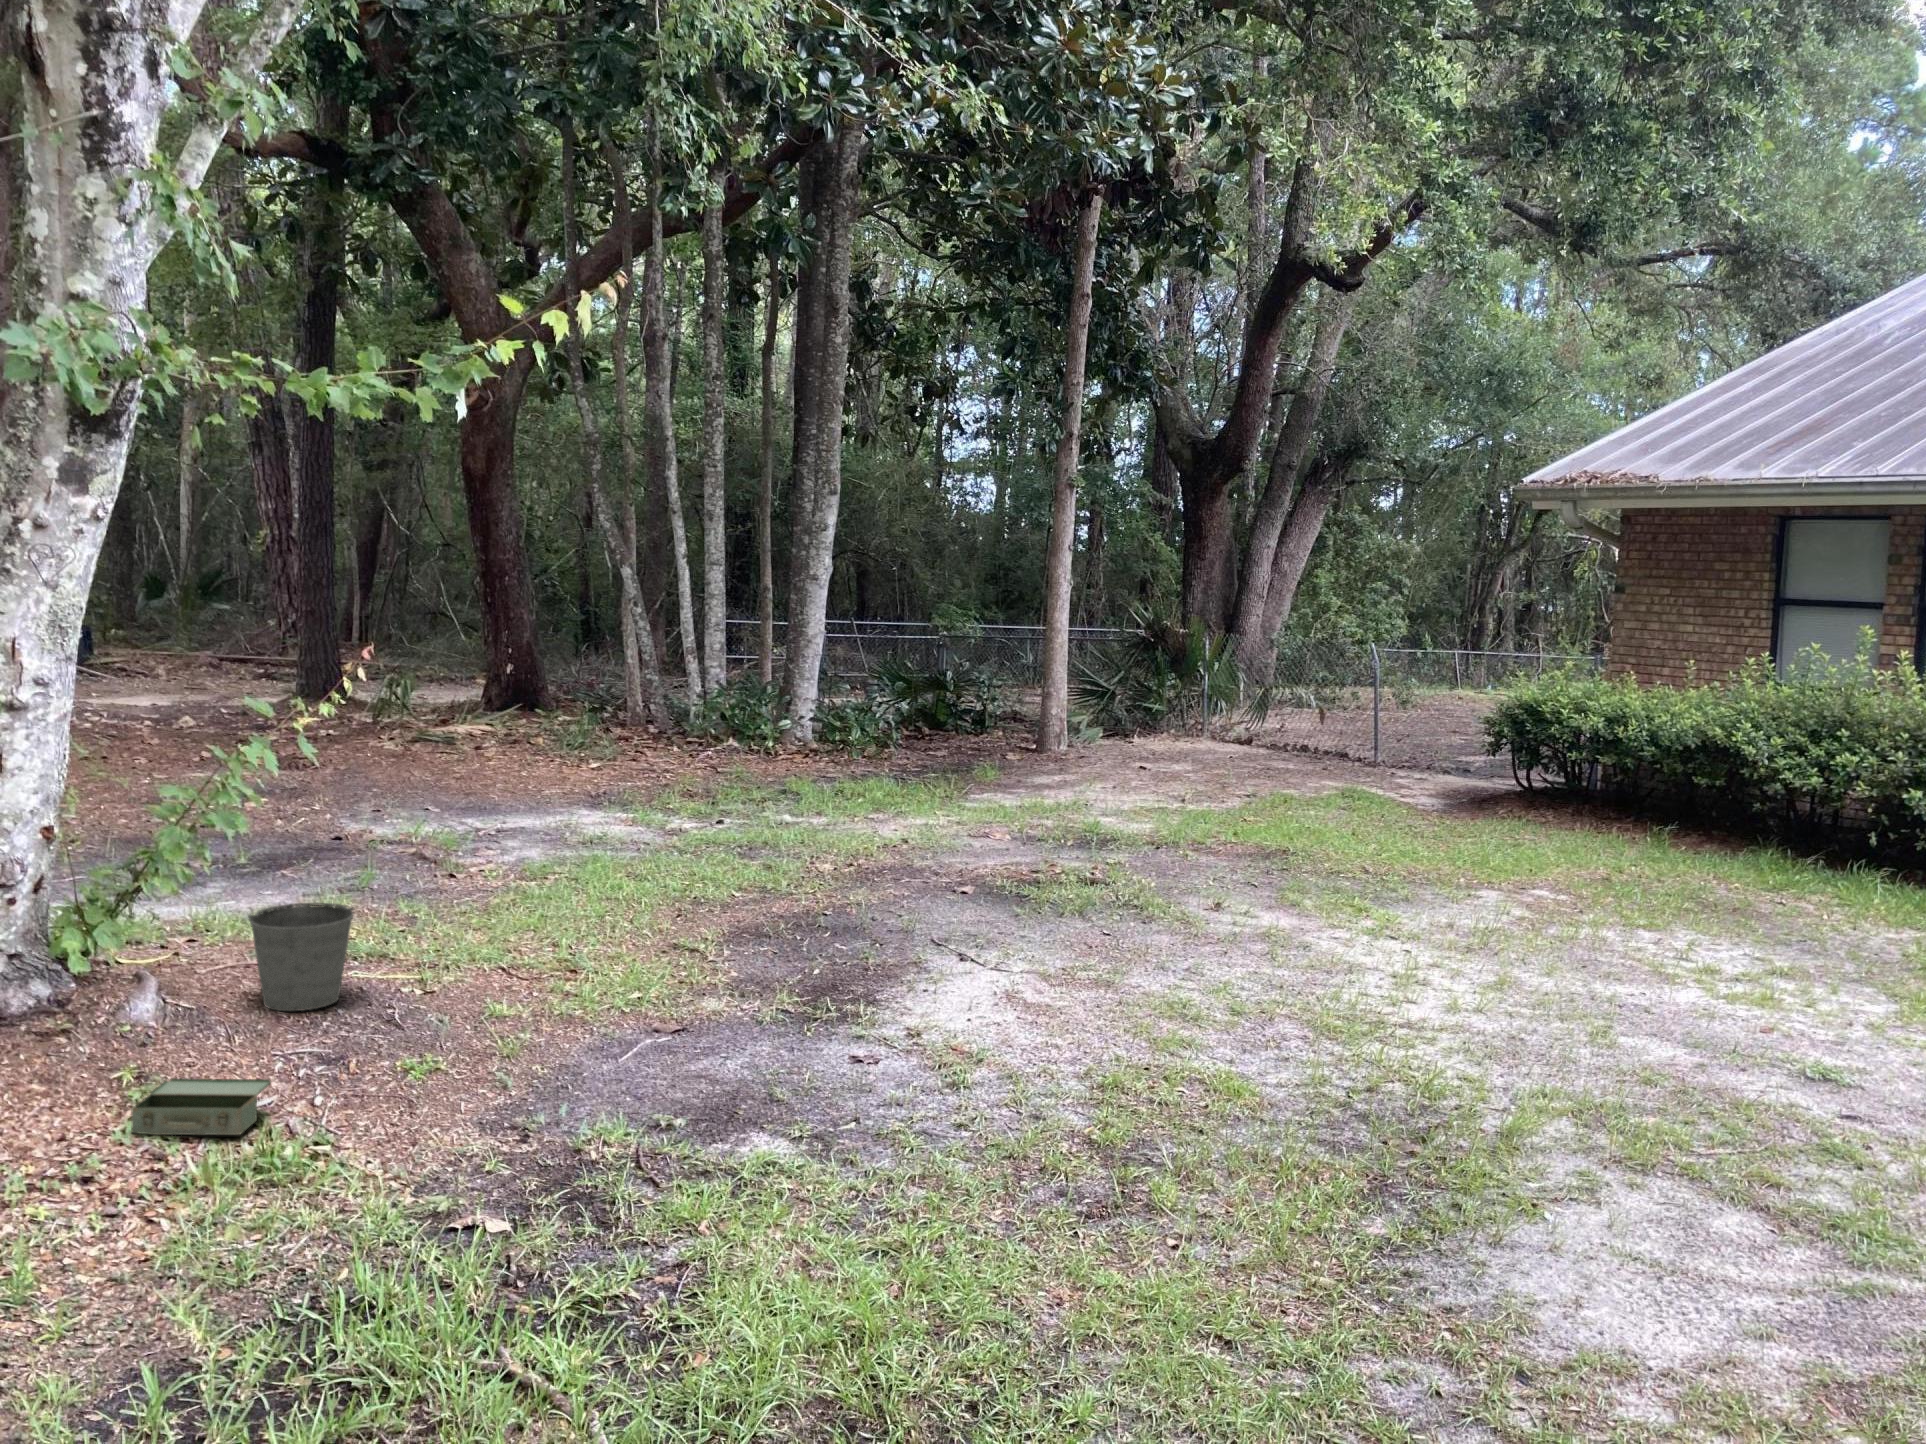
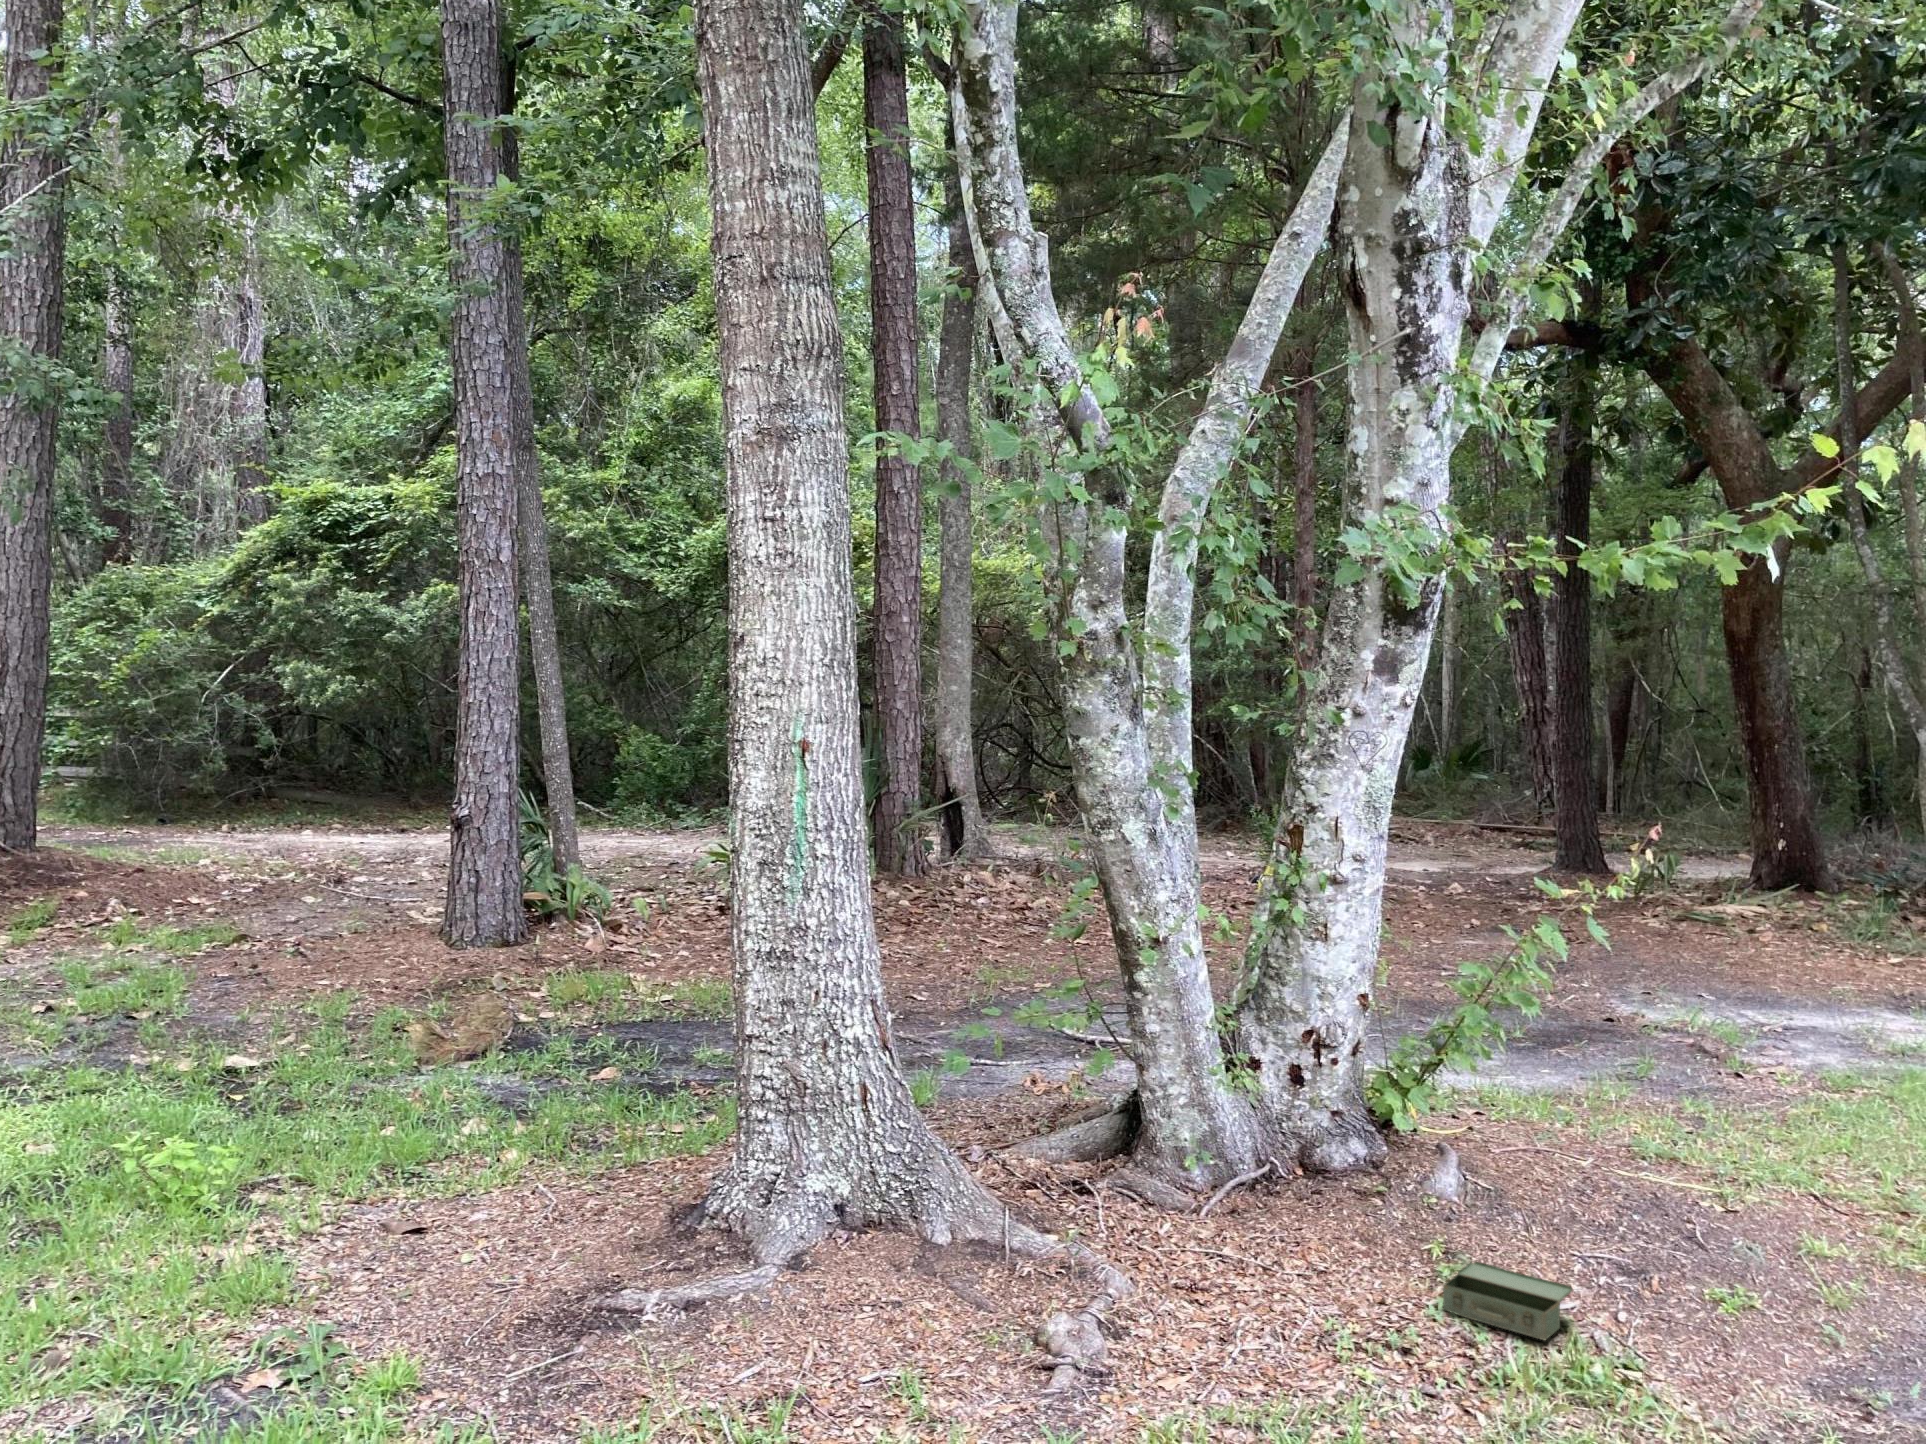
bucket: present [248,903,354,1011] -> none [1537,1091,1646,1211]

